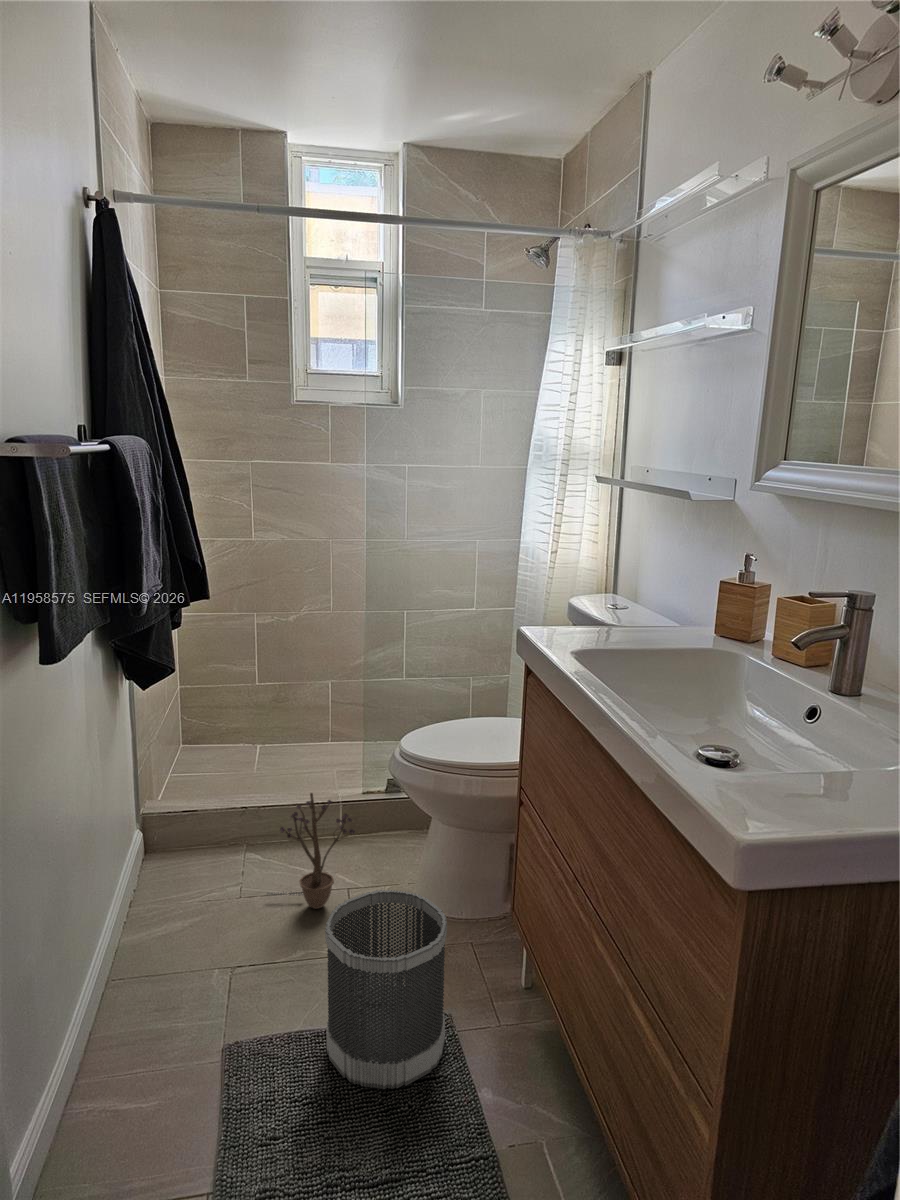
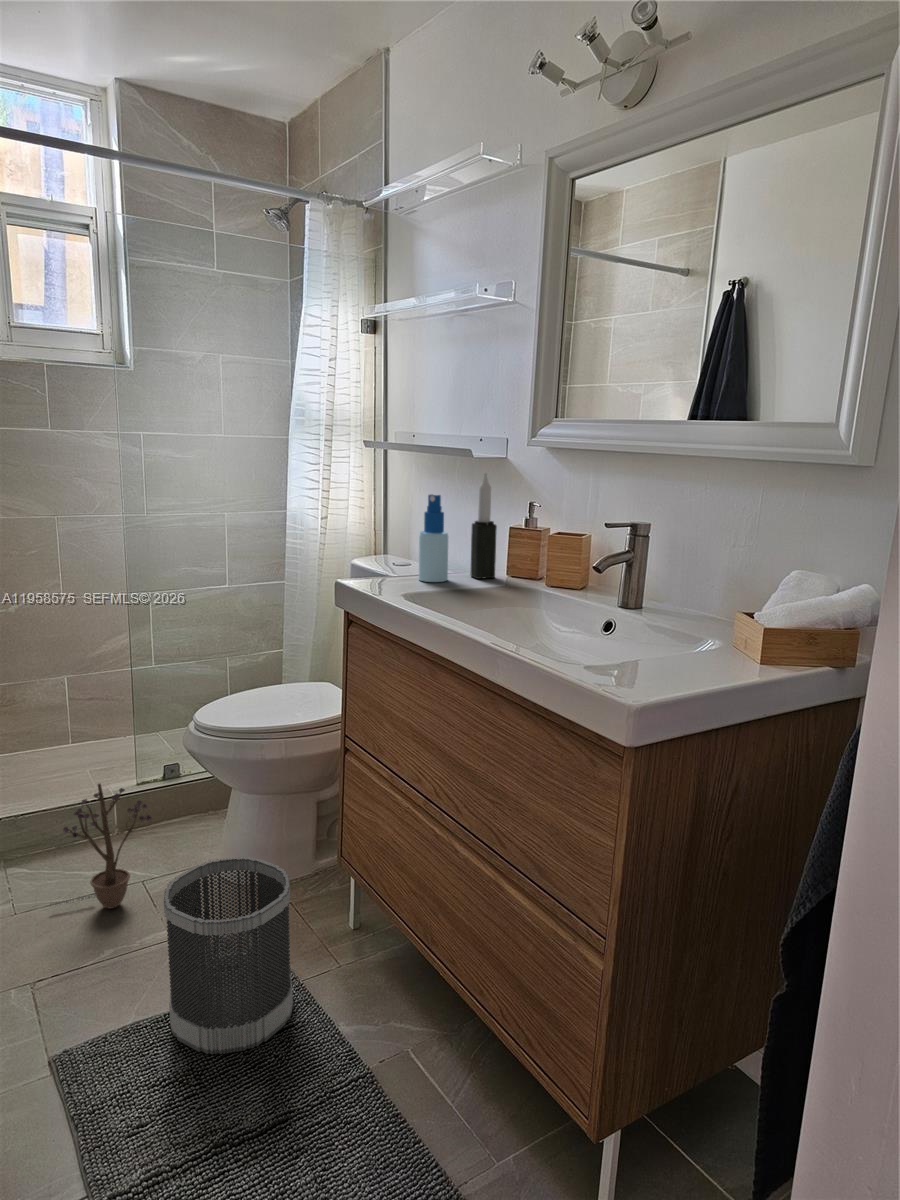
candle: none [672,522,703,639] -> present [471,473,497,579]
spray bottle: none [610,544,646,639] -> present [419,494,448,582]

